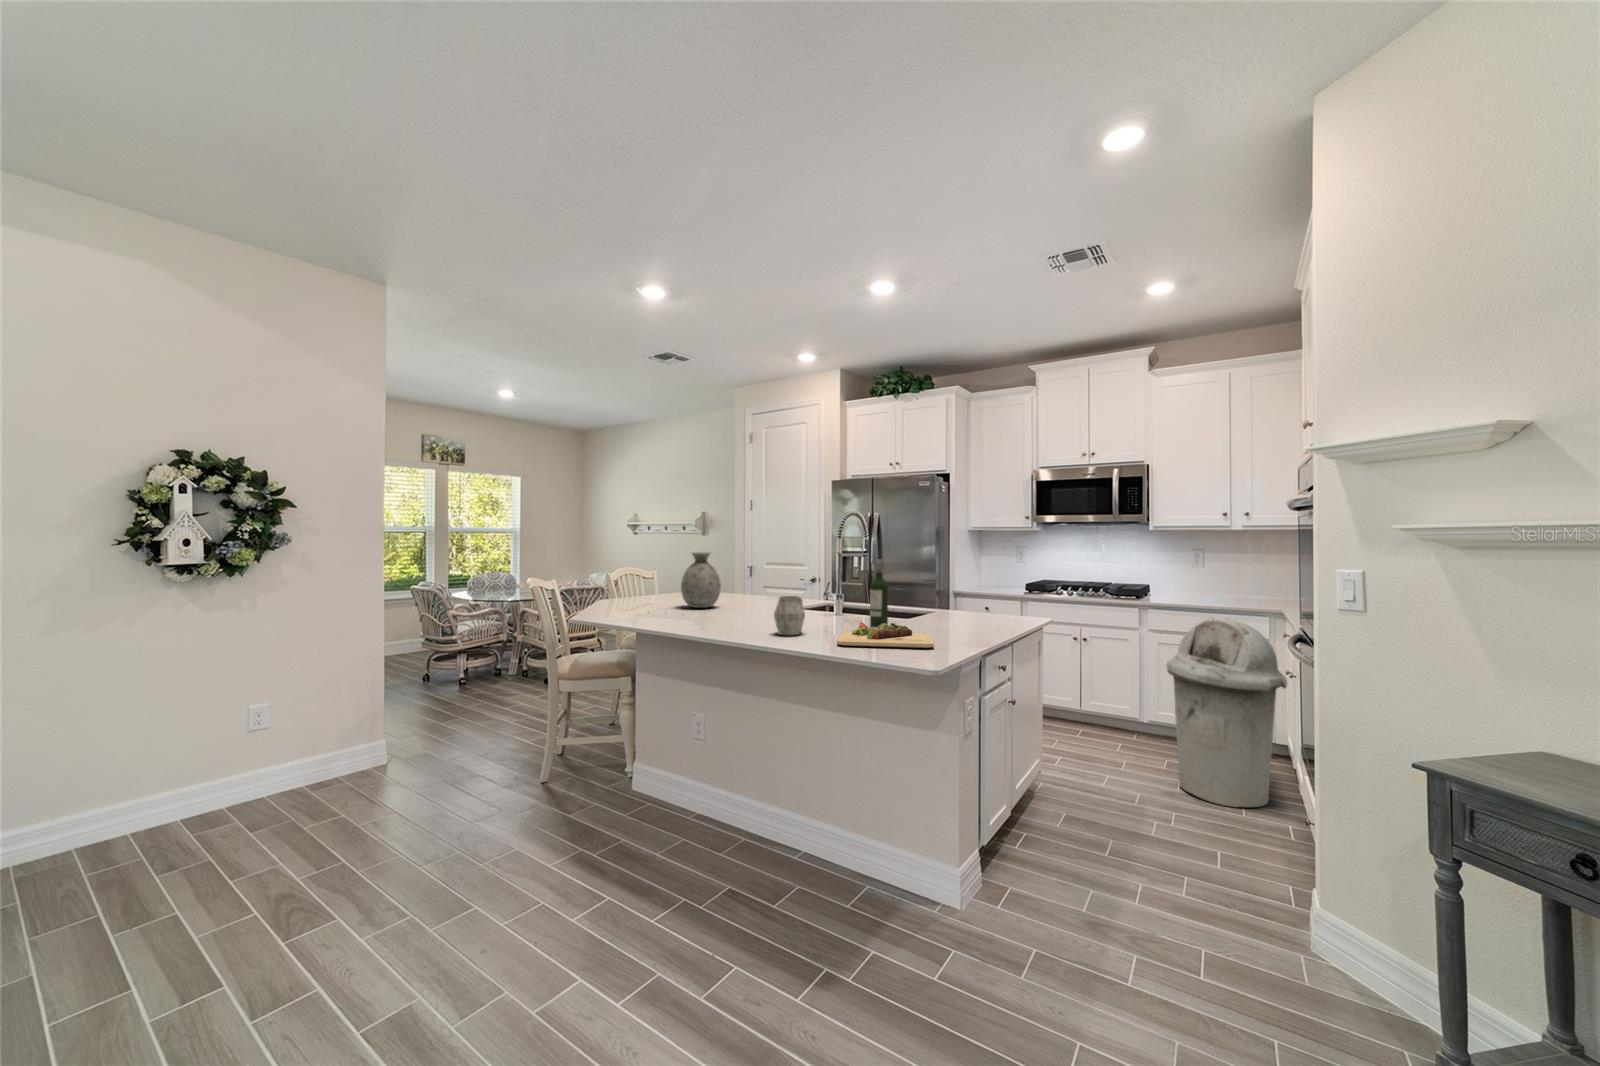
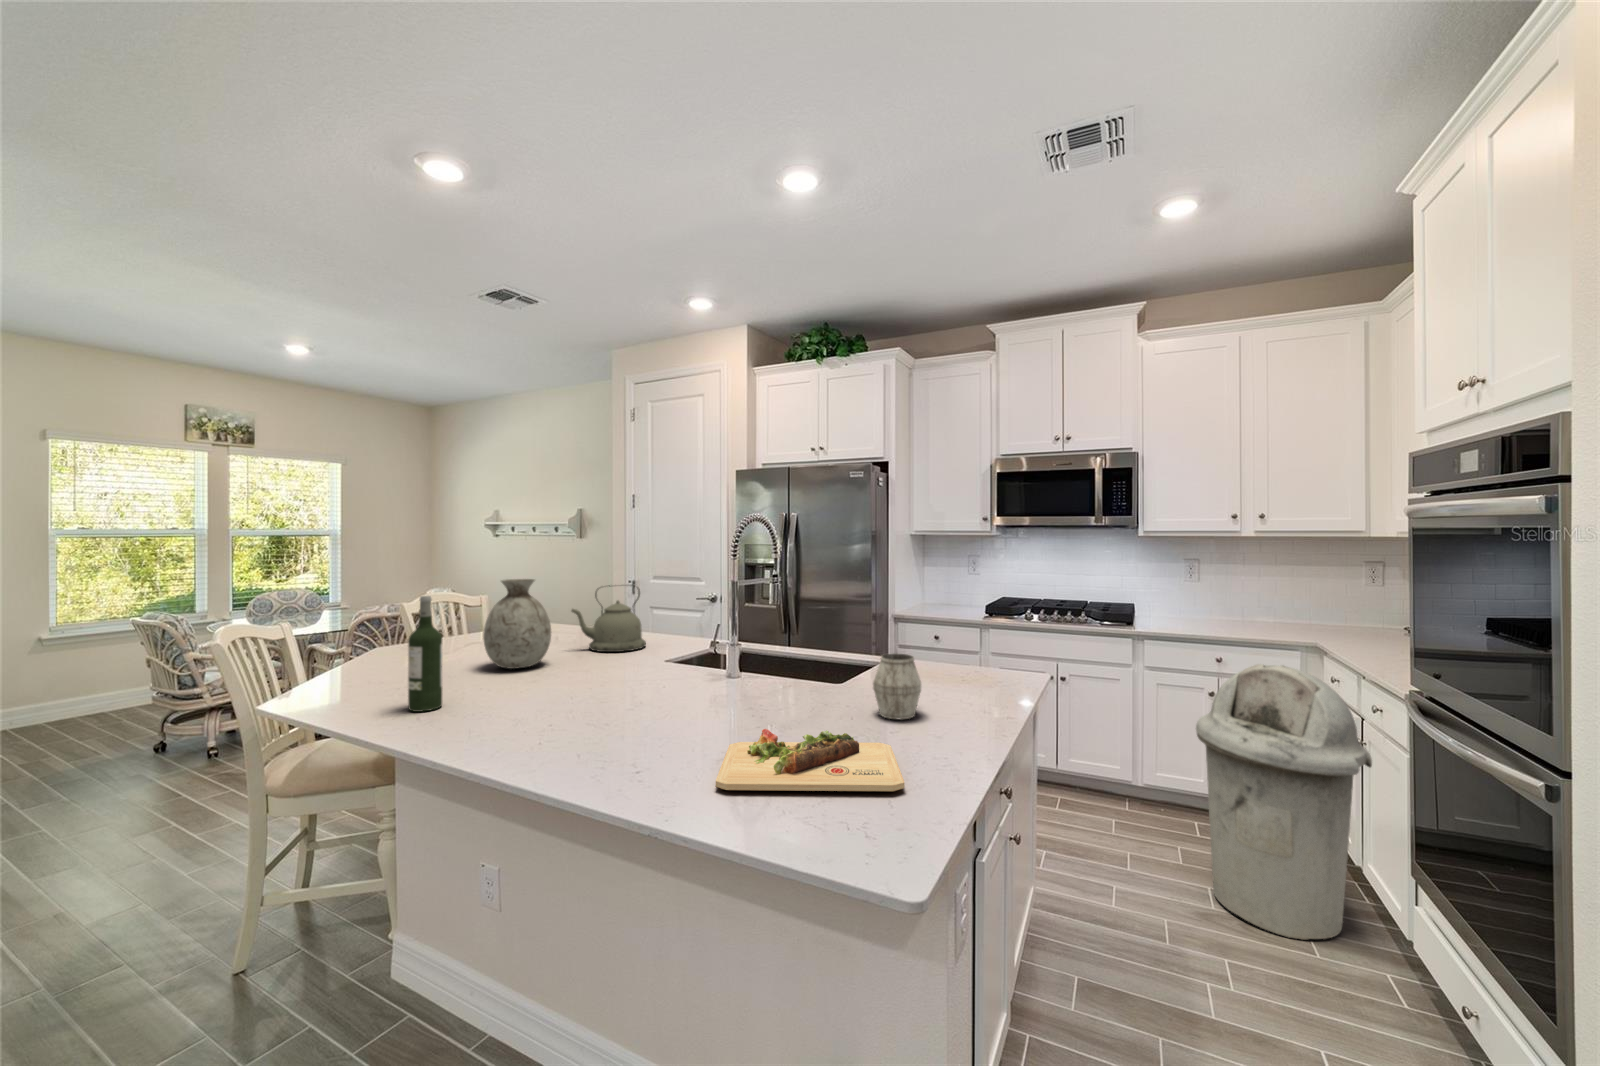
kettle: none [728,560,776,603] -> present [572,585,646,652]
wine bottle: present [870,560,888,628] -> present [408,596,442,712]
mug: present [774,596,805,635] -> present [873,654,921,719]

